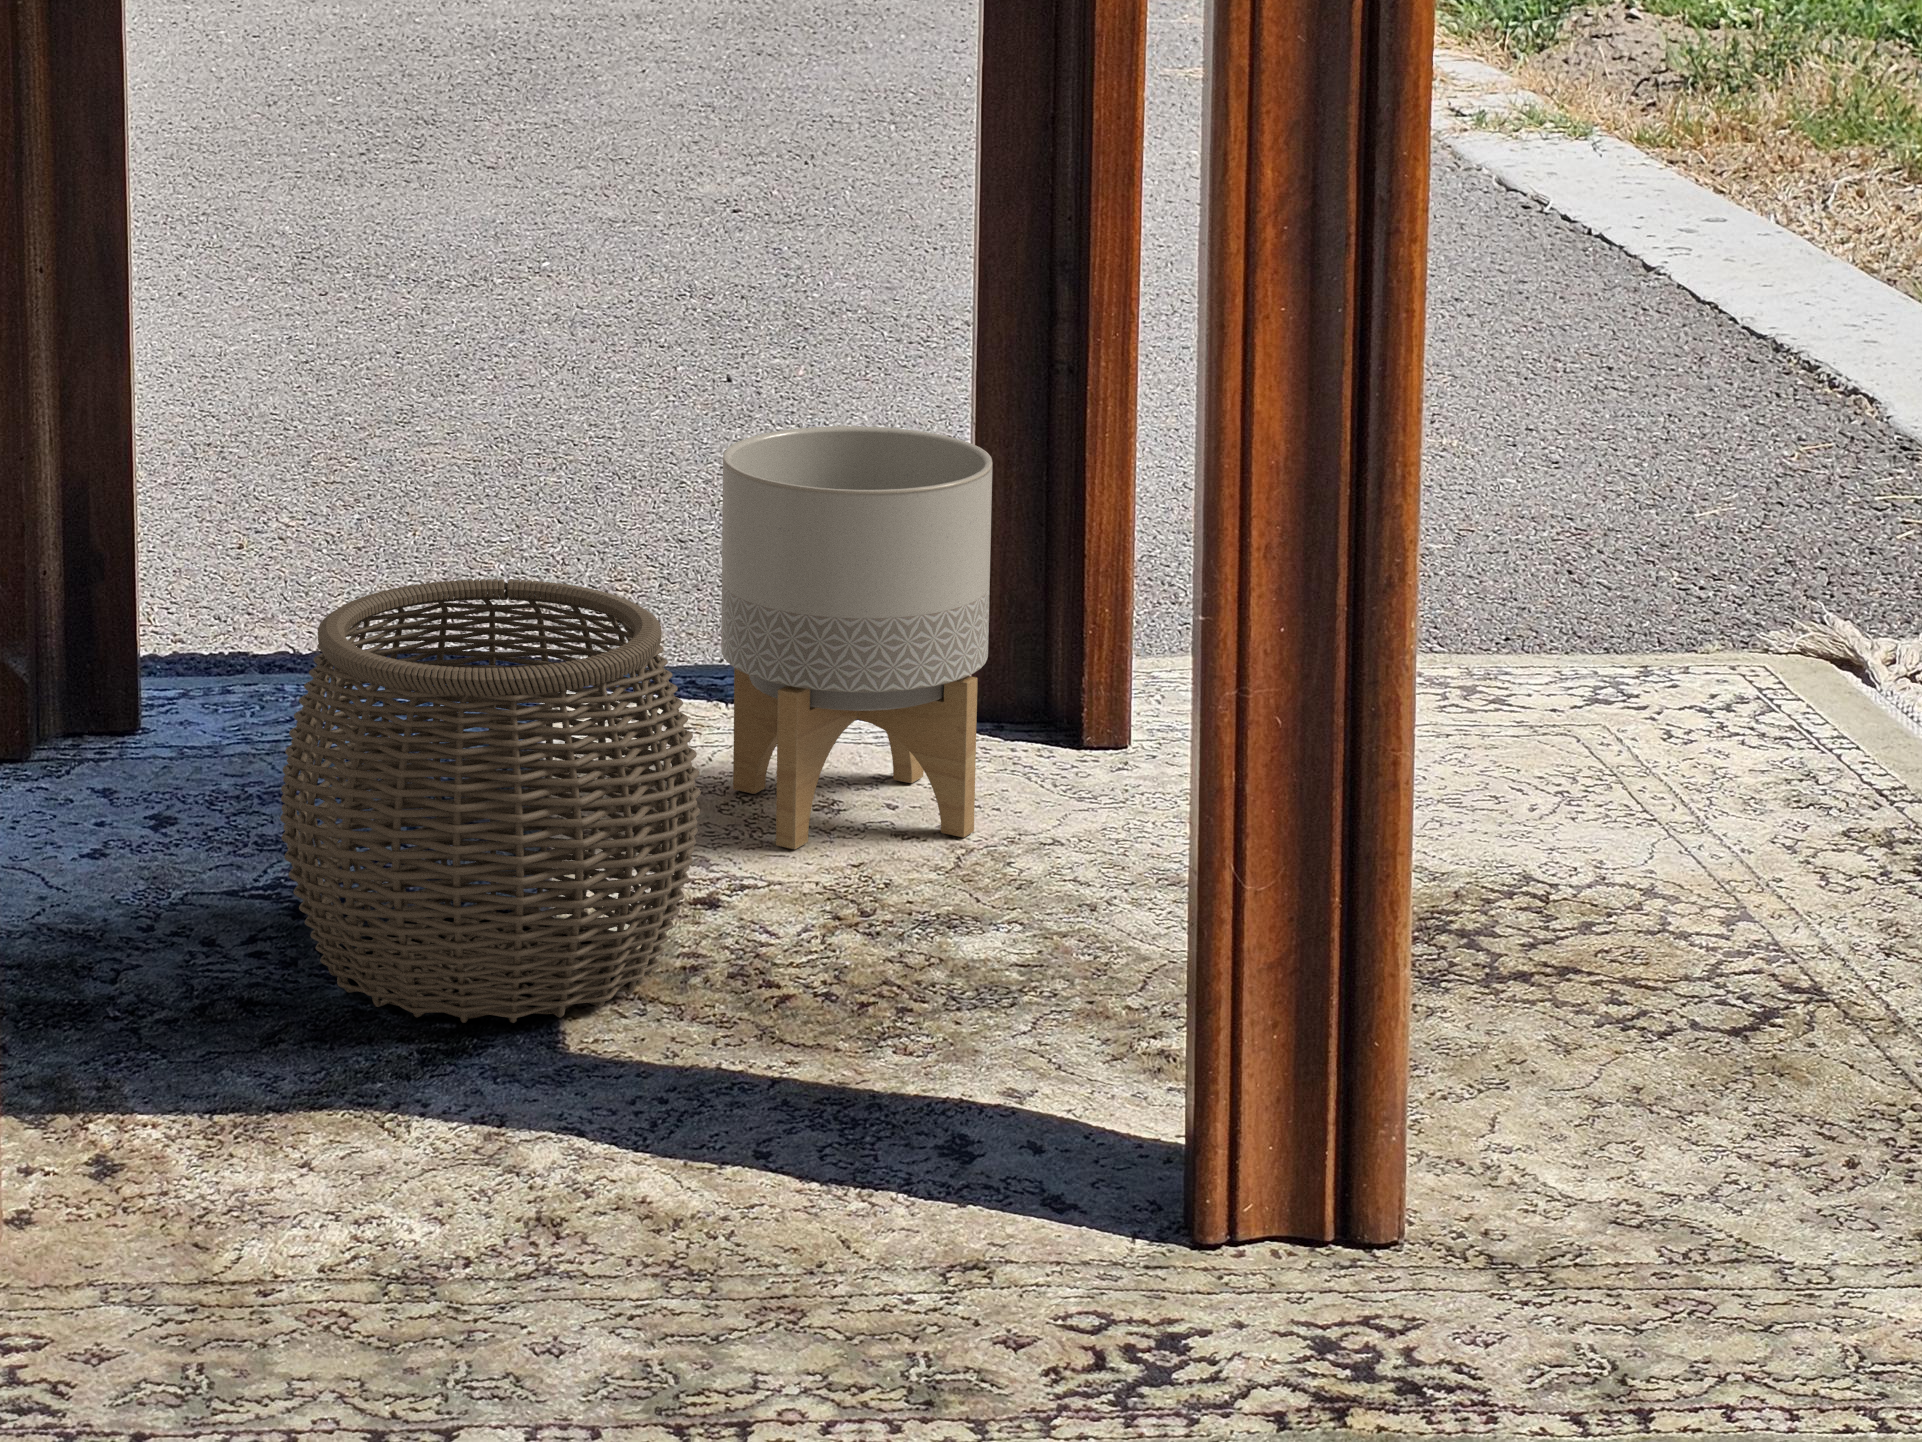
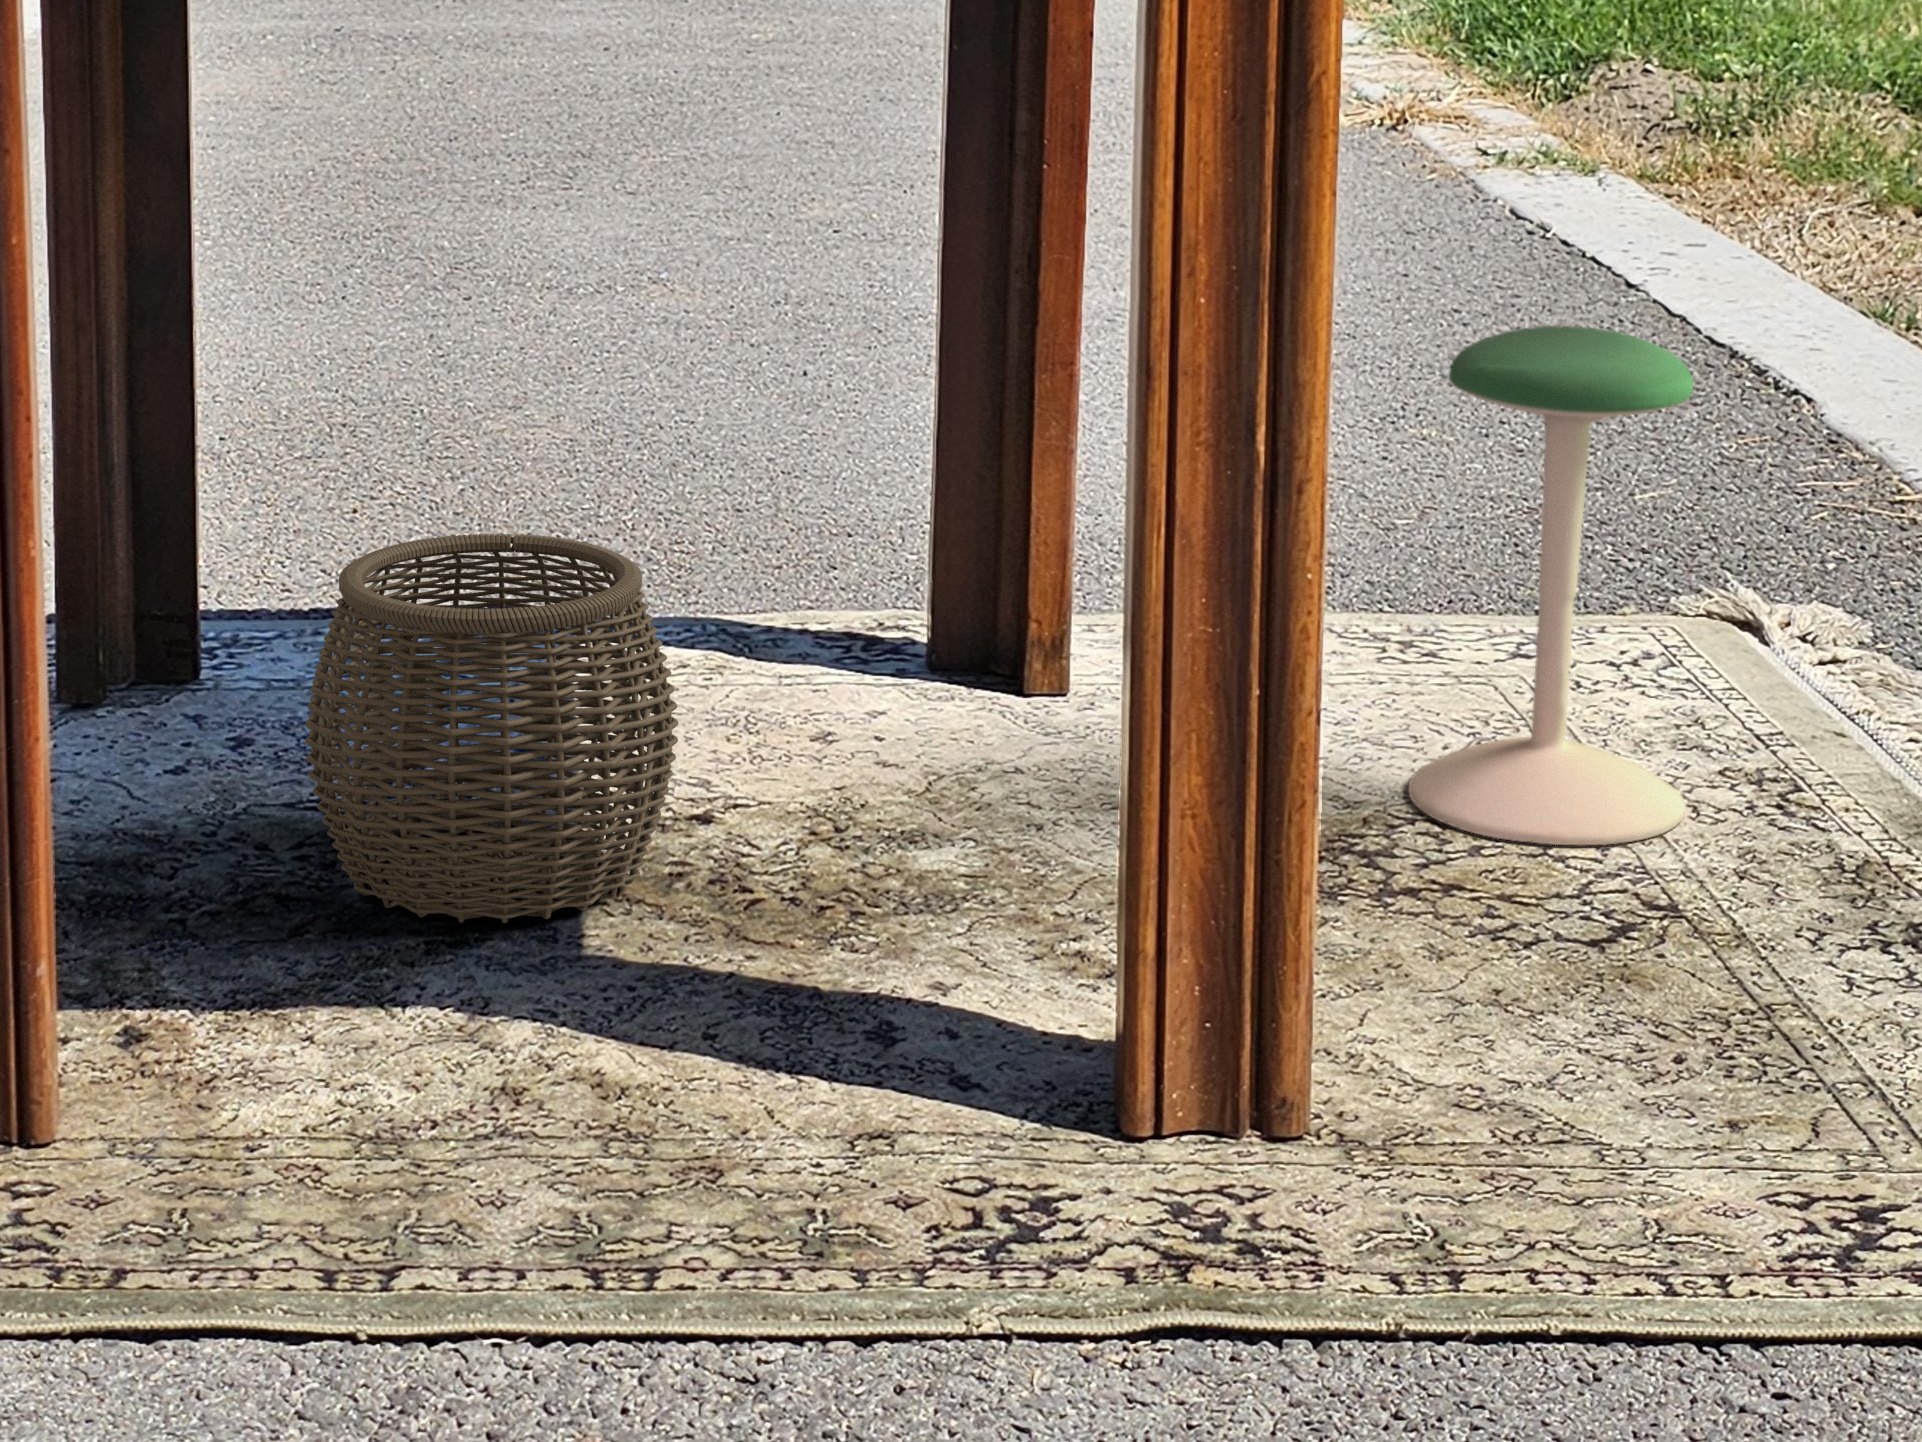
stool: none [1501,336,1823,916] -> present [1409,326,1694,845]
planter: present [721,426,992,849] -> none [718,405,957,778]

